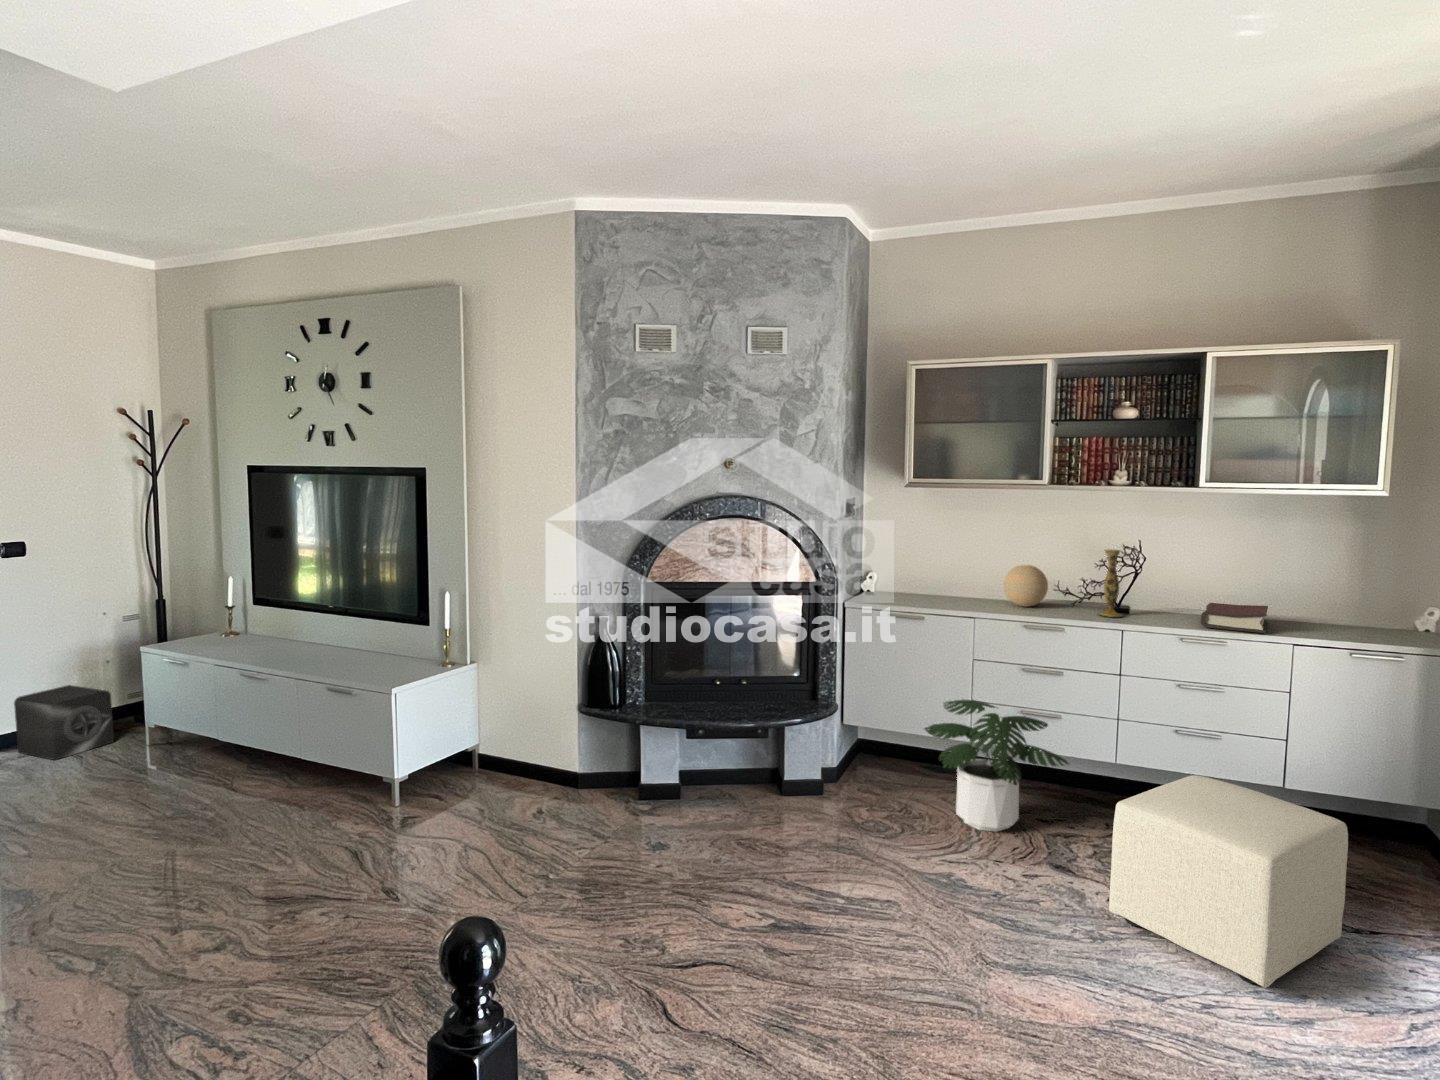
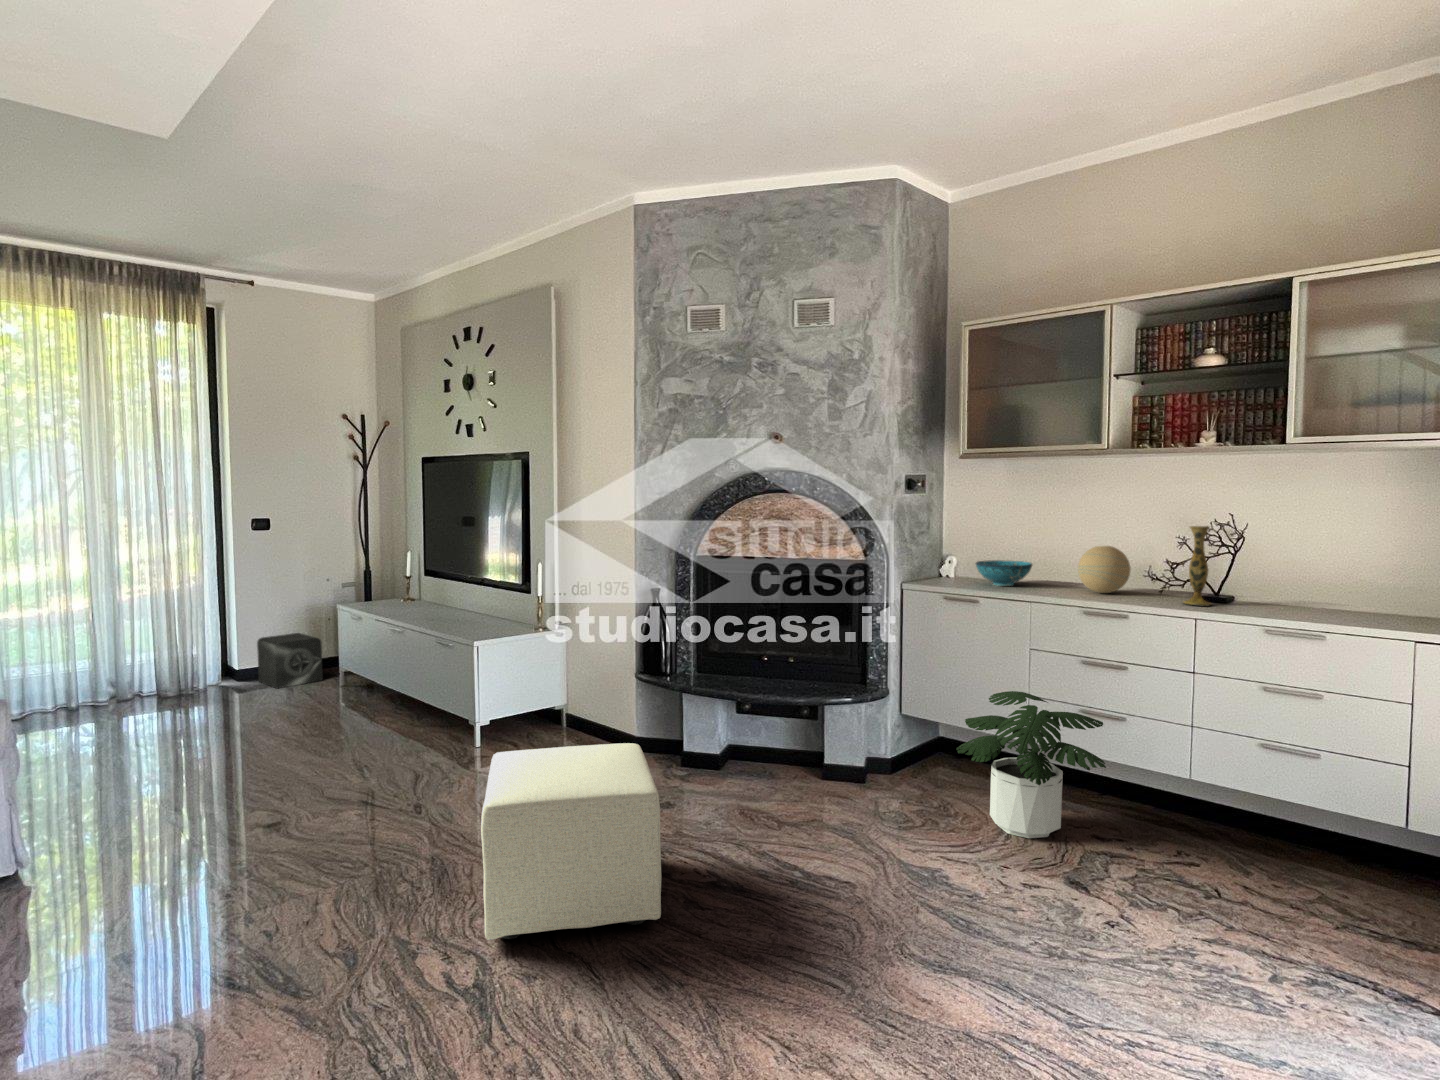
decorative bowl: none [908,577,959,602] -> present [976,560,1032,586]
hardback book: present [1201,603,1268,633] -> none [1300,593,1412,627]
ottoman: present [1109,775,1348,988] -> present [481,743,661,940]

